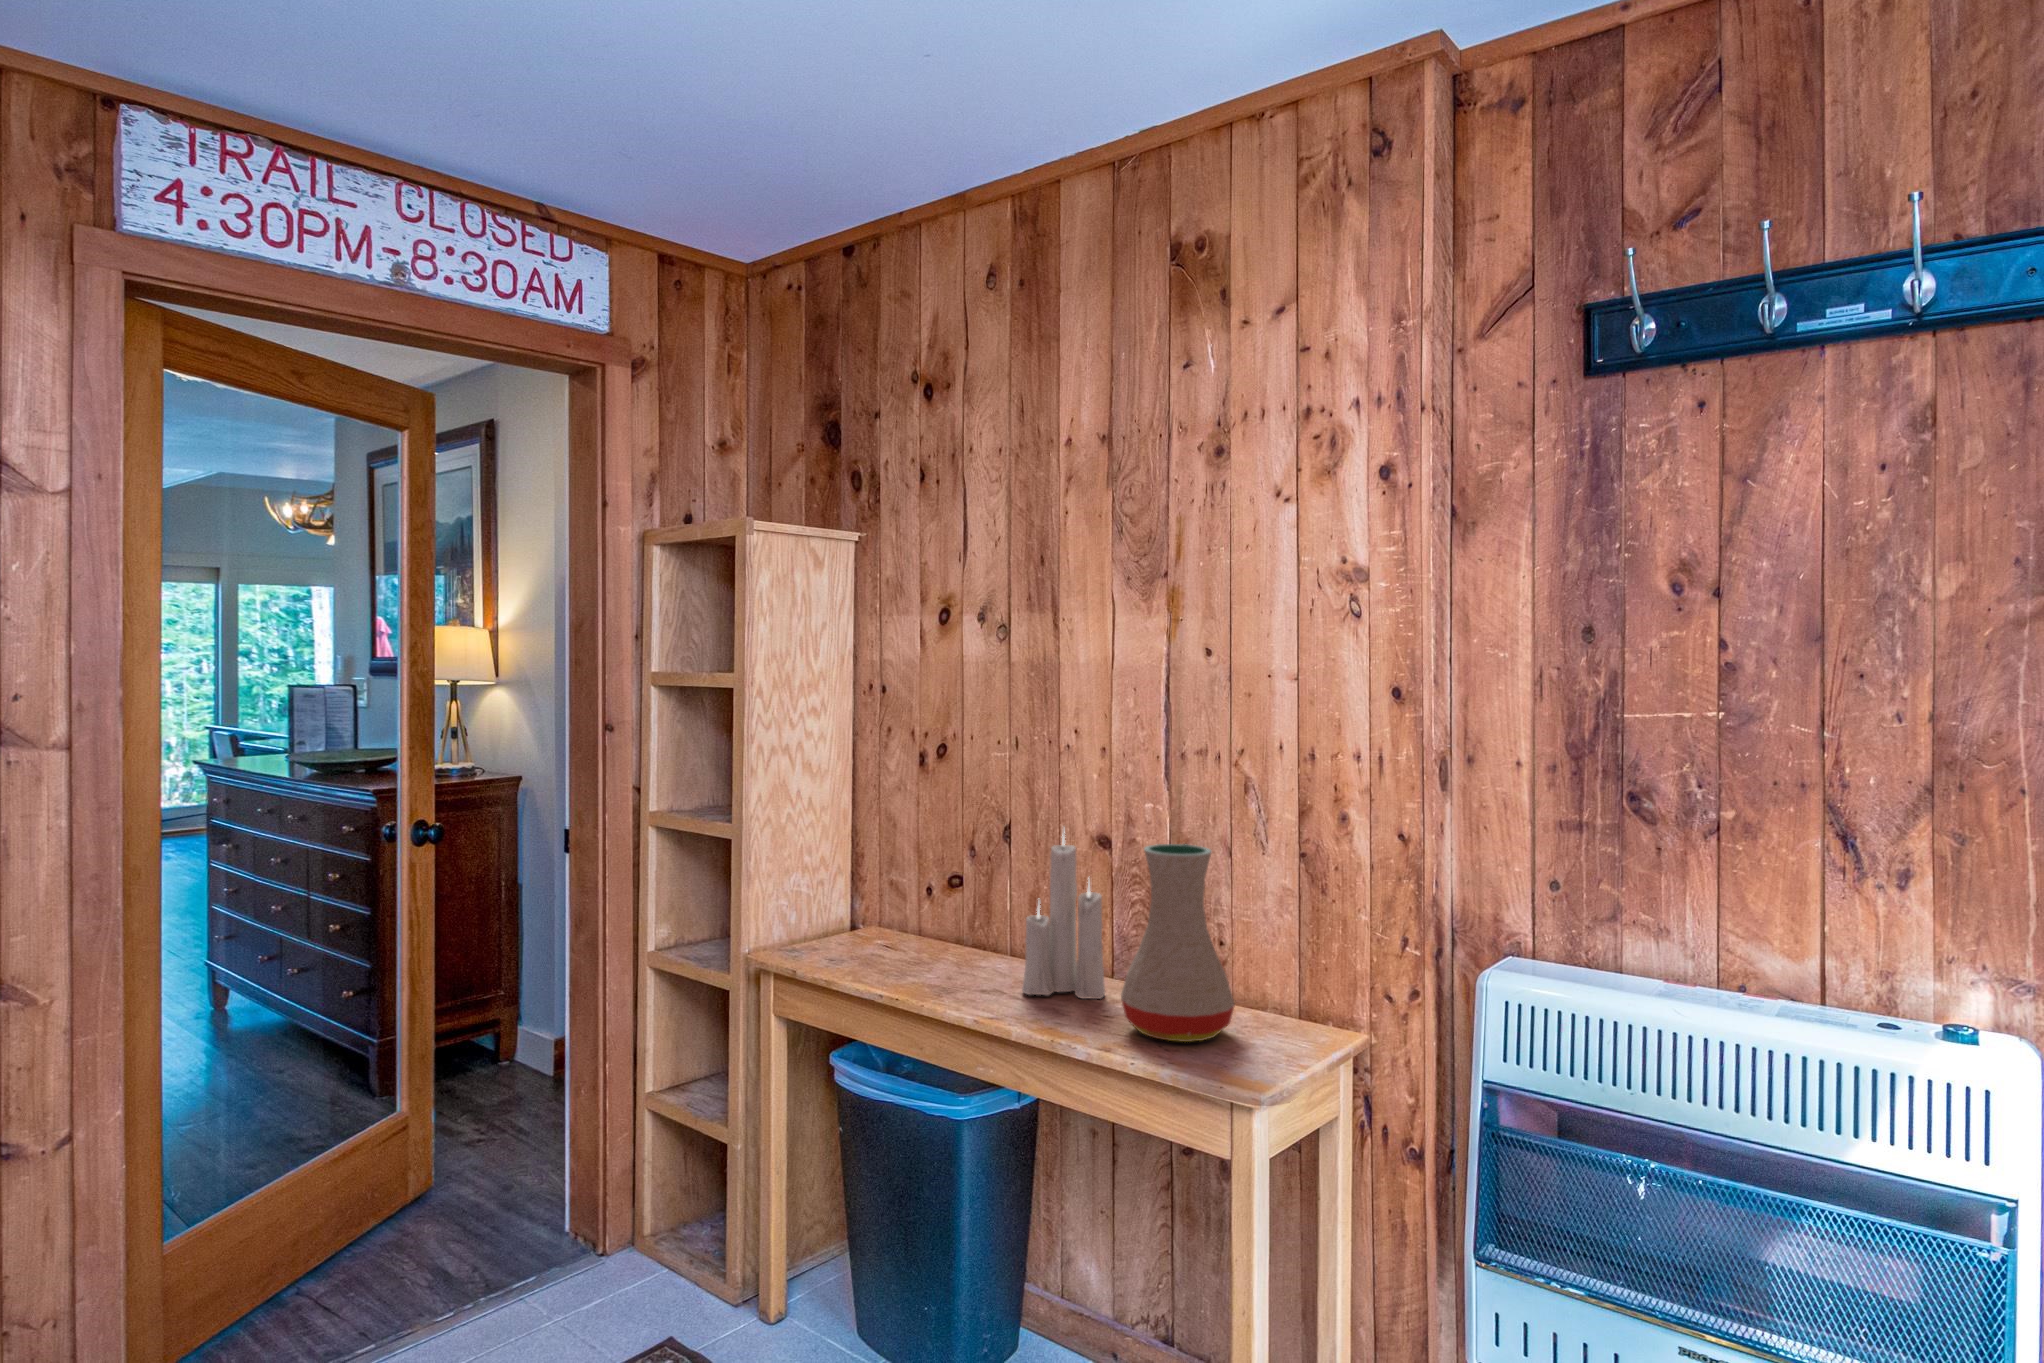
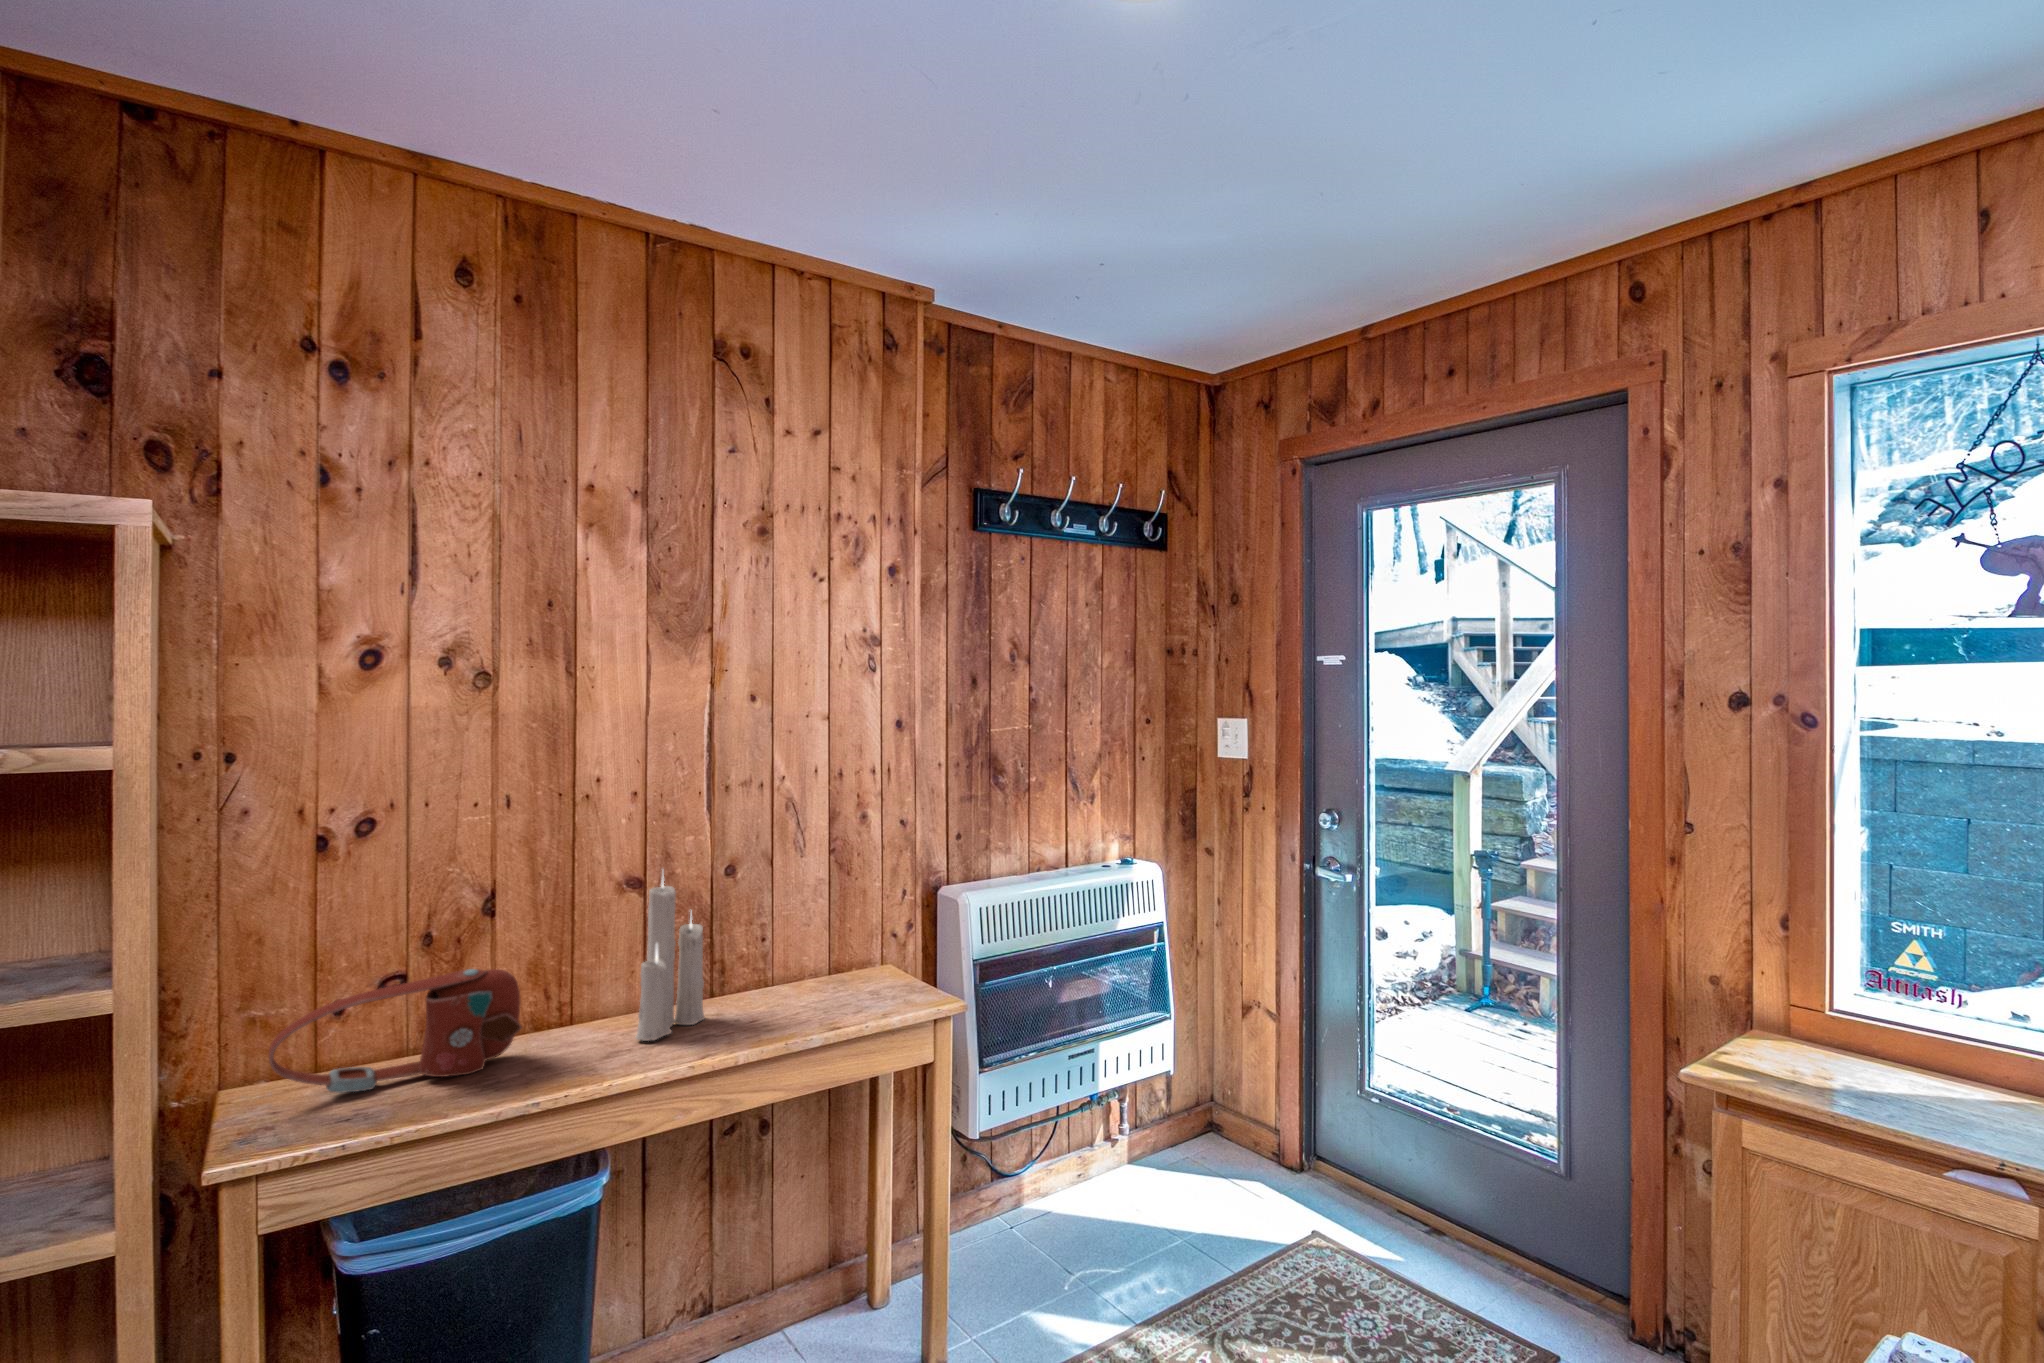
vase: present [1121,844,1235,1042] -> none [773,854,868,1016]
handbag: none [829,875,972,967] -> present [269,969,522,1093]

